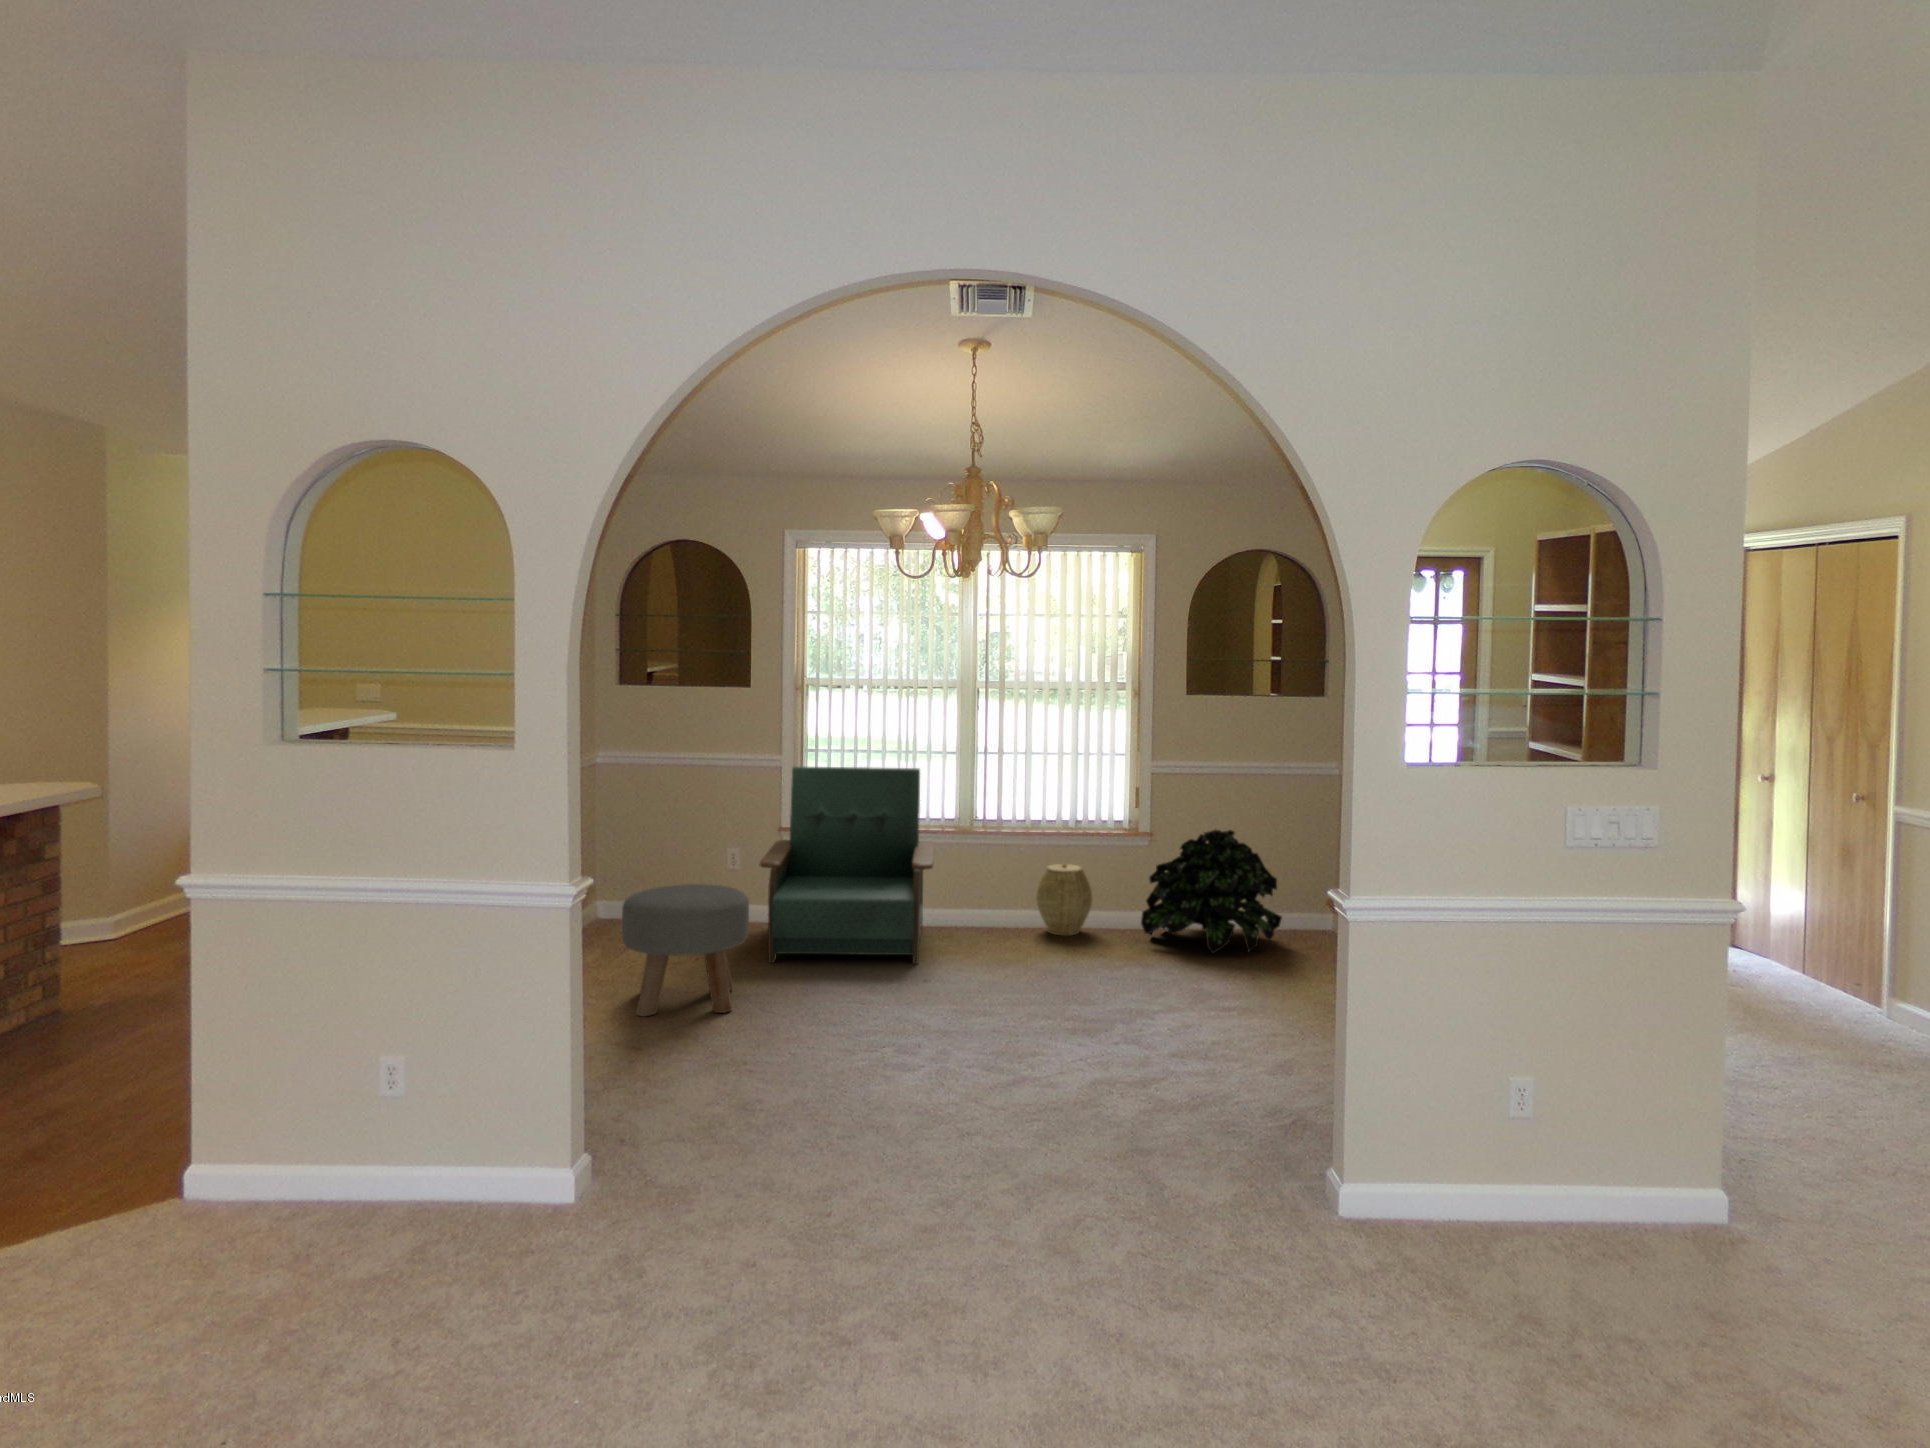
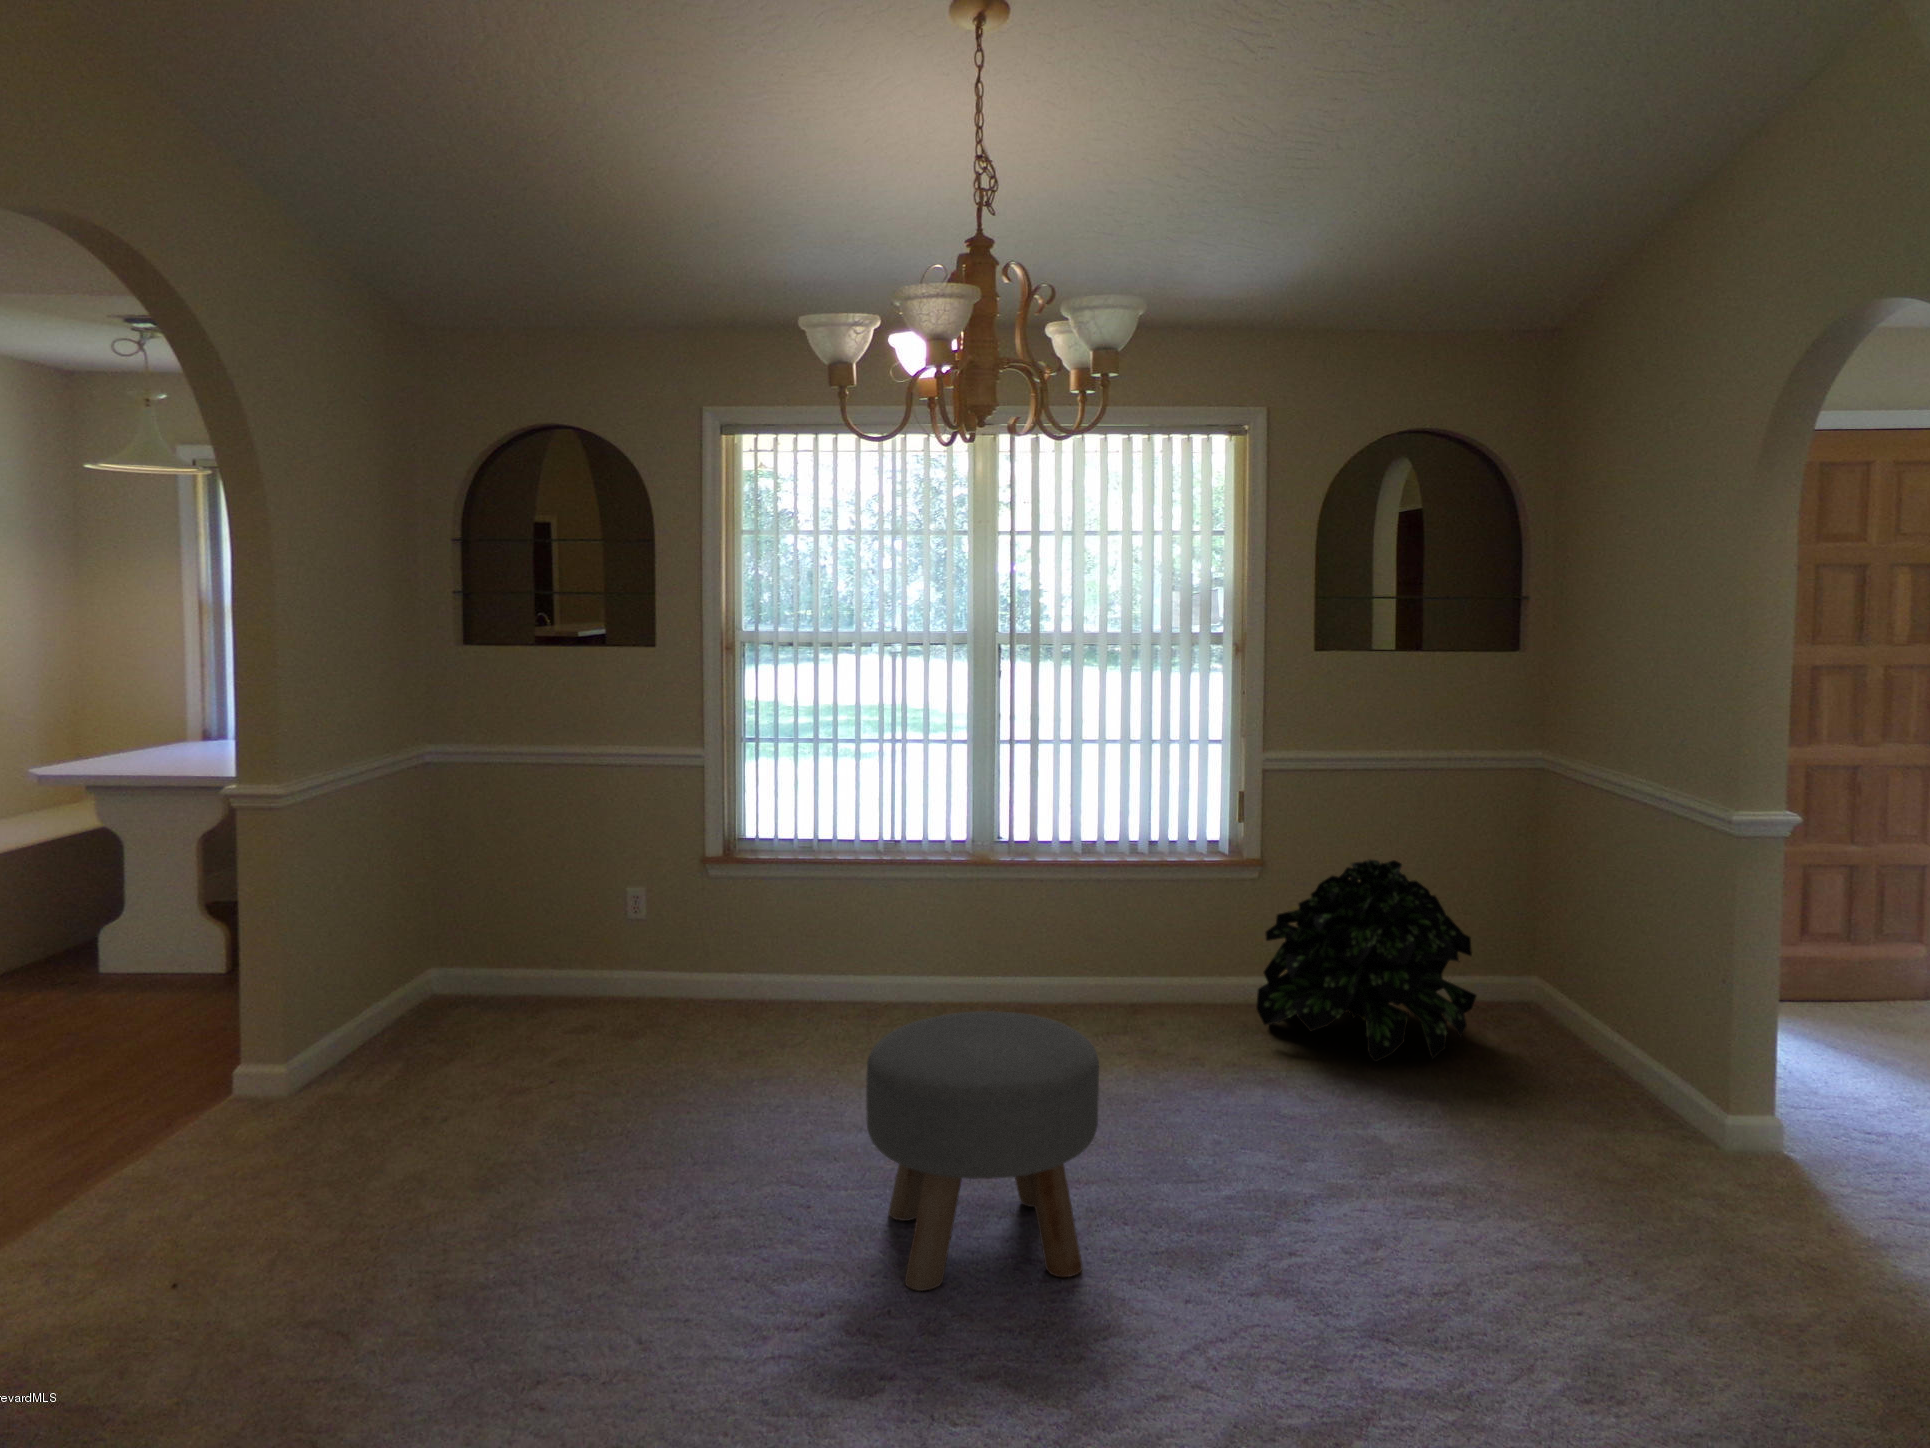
armchair: present [759,767,935,964] -> none [648,768,935,1094]
woven basket: present [1036,864,1092,936] -> none [1092,910,1177,1022]
ottoman: present [622,884,749,1016] -> present [866,1011,1099,1291]

